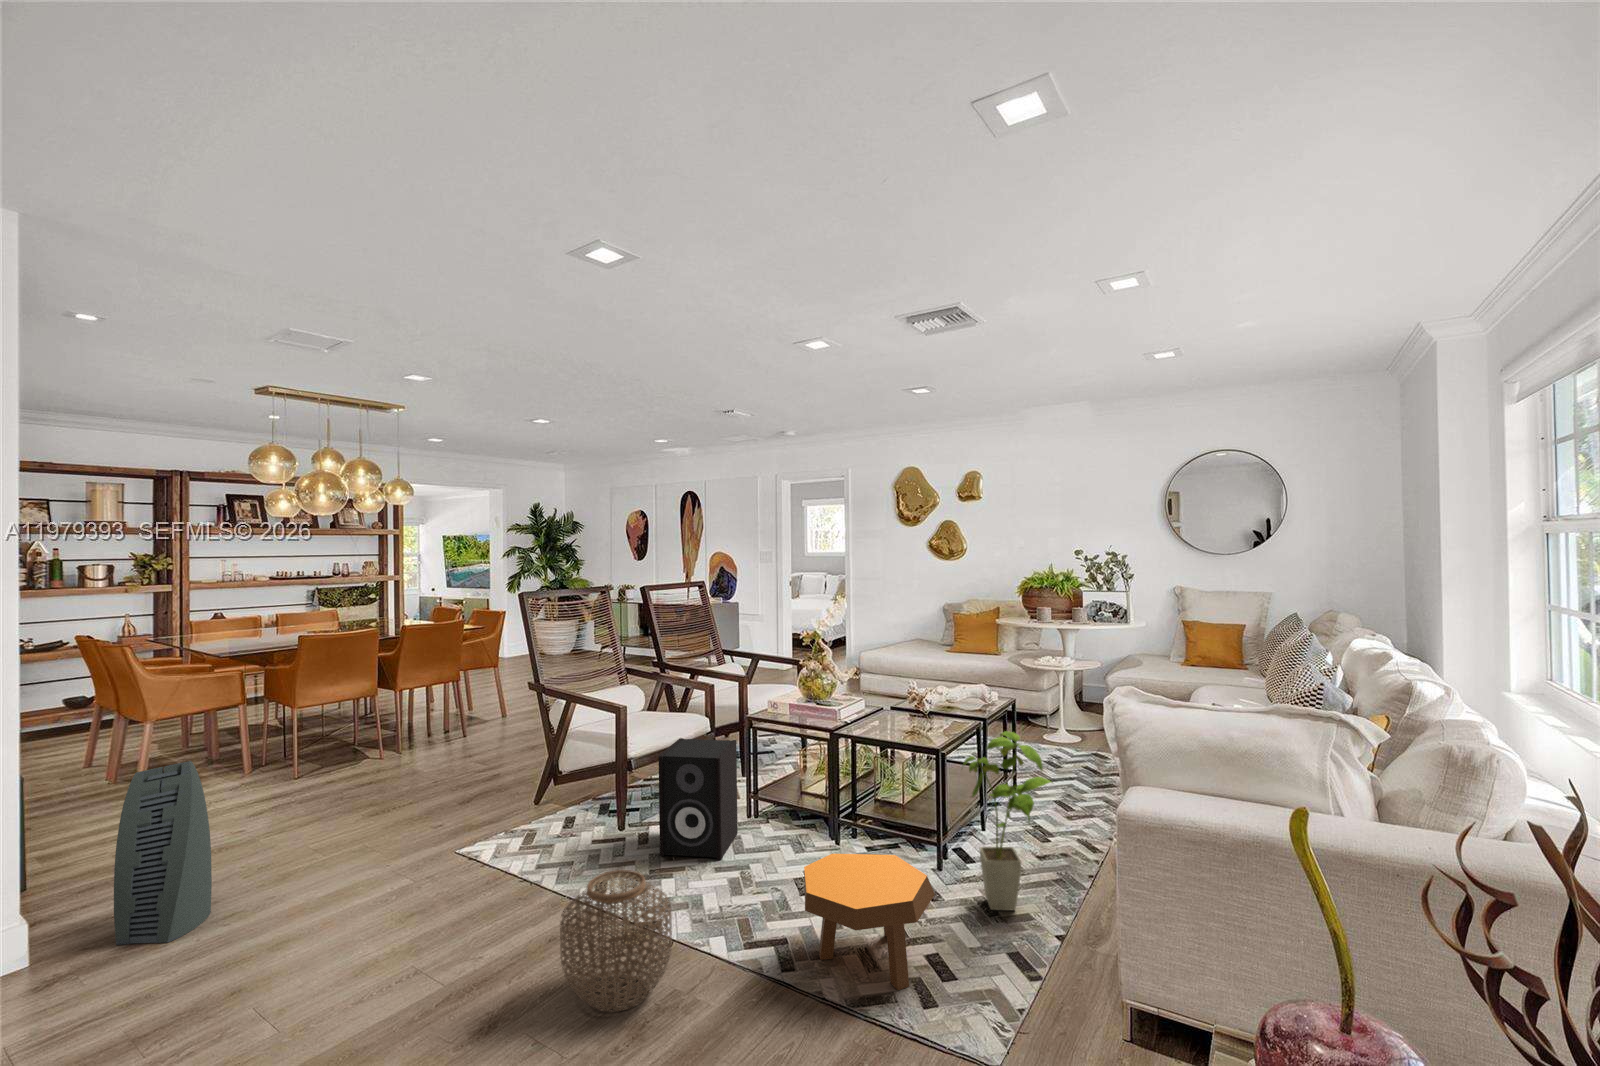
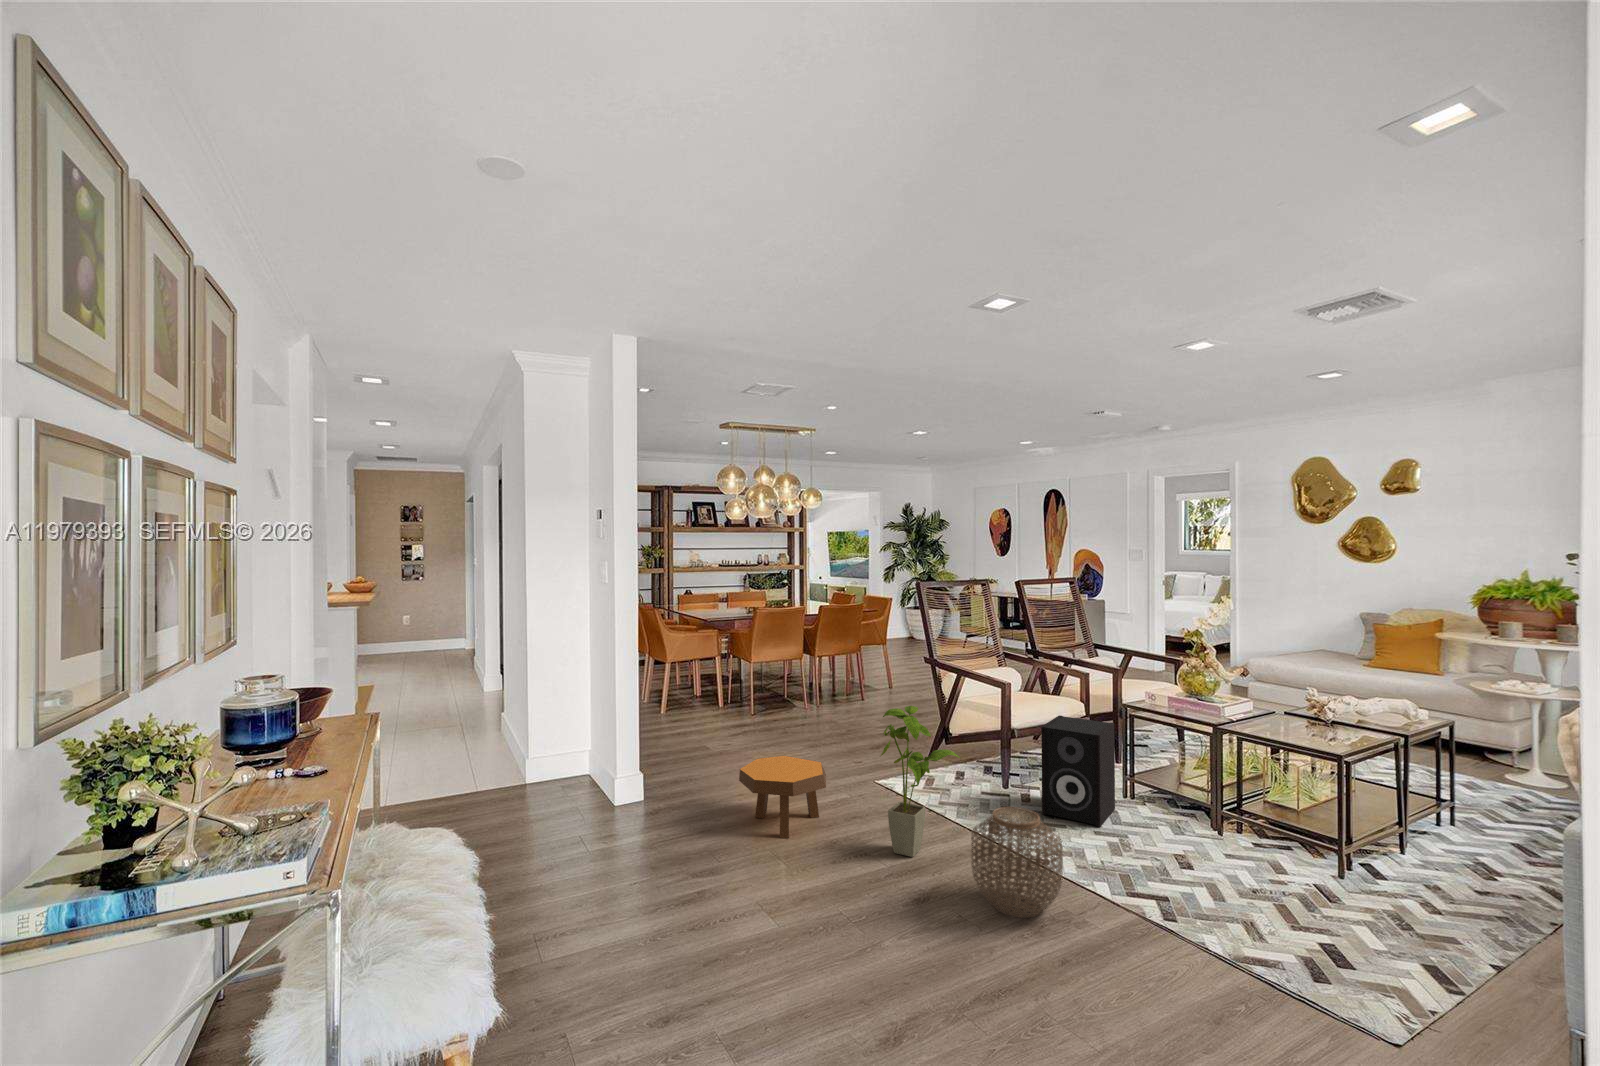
house plant: present [963,731,1051,910] -> present [881,706,960,857]
air purifier: present [114,761,212,945] -> none [671,687,720,807]
footstool: present [804,854,935,990] -> present [739,756,826,838]

